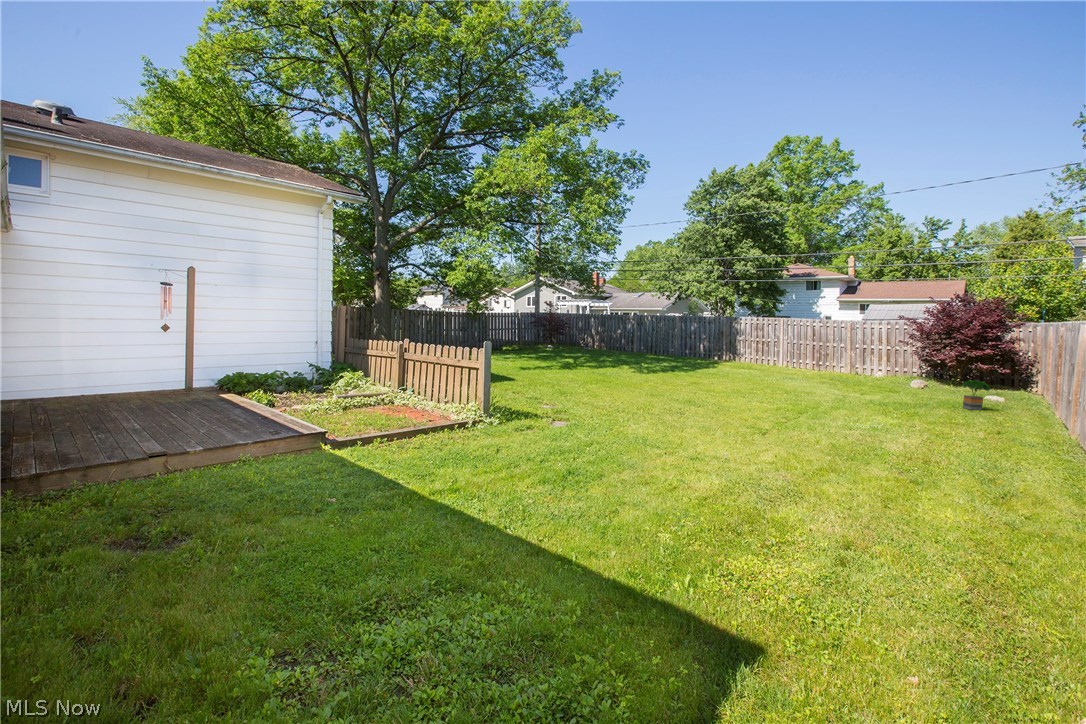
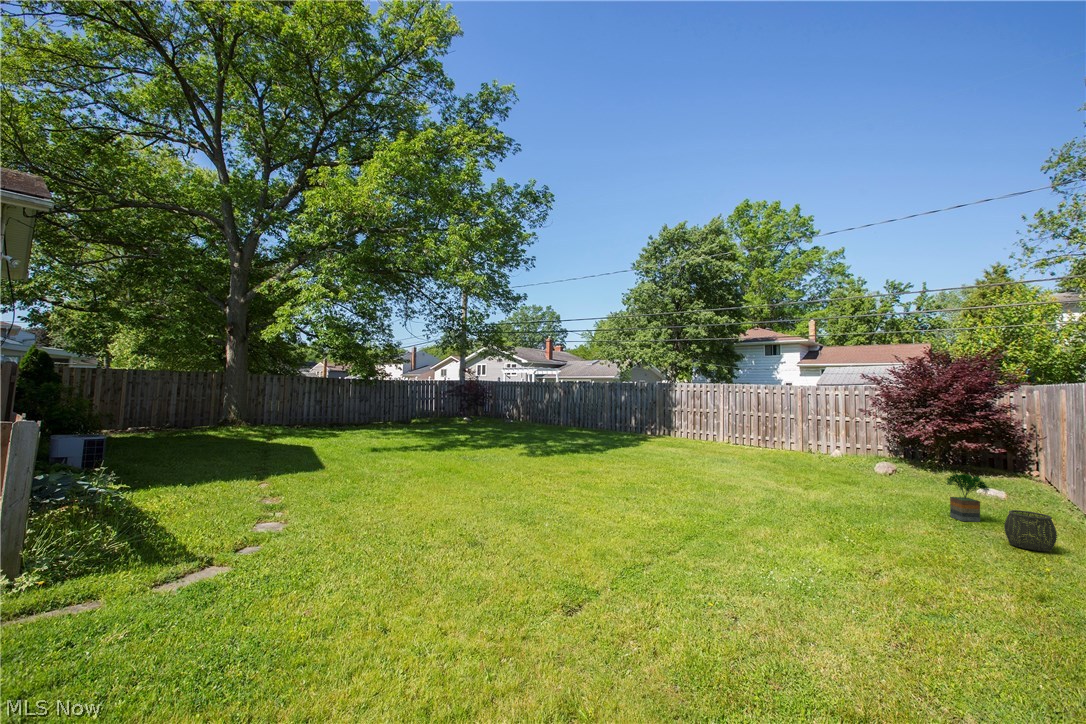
woven basket: none [995,399,1026,422] -> present [1004,510,1057,552]

